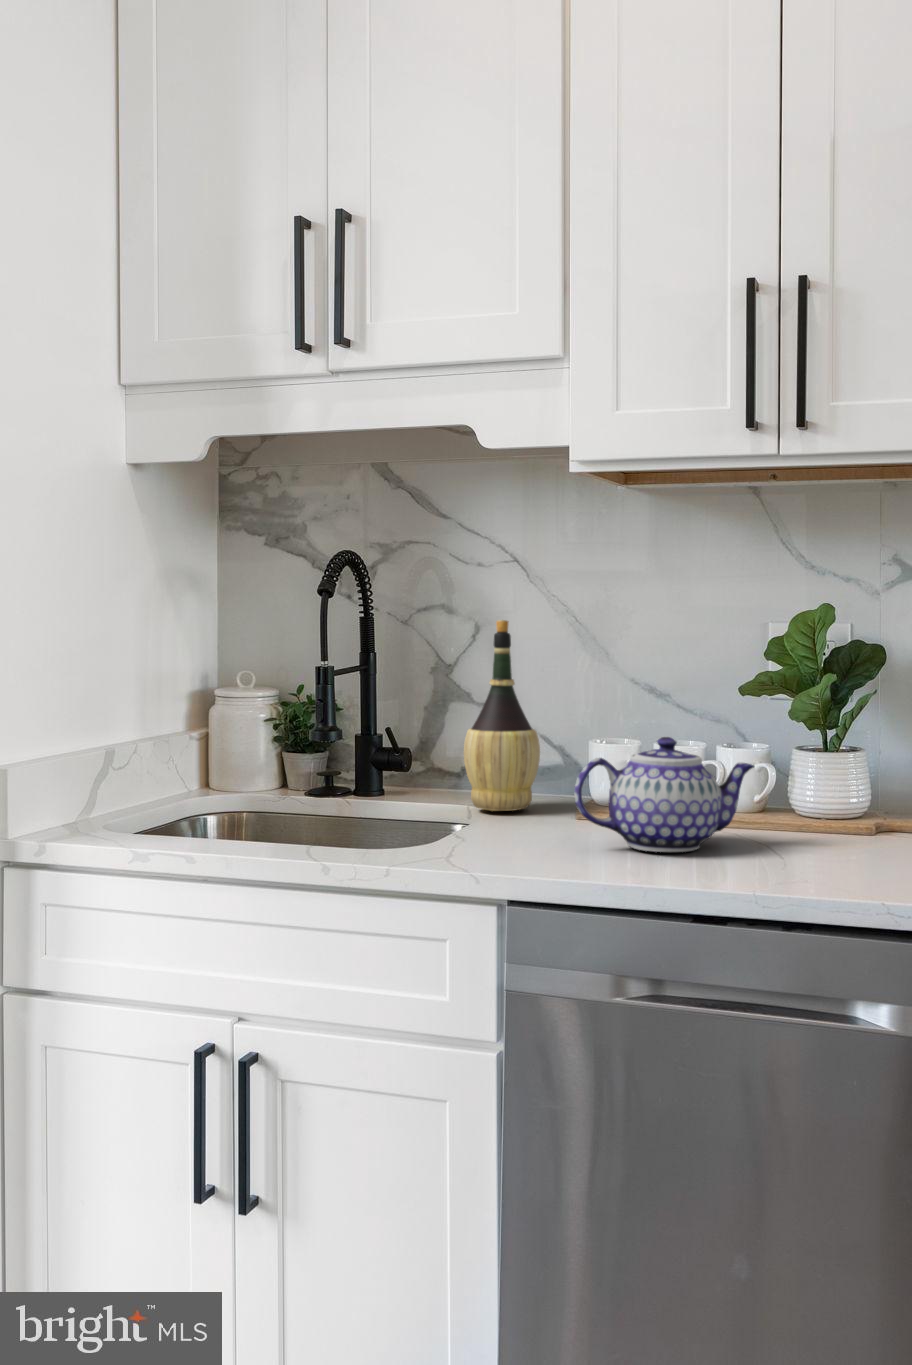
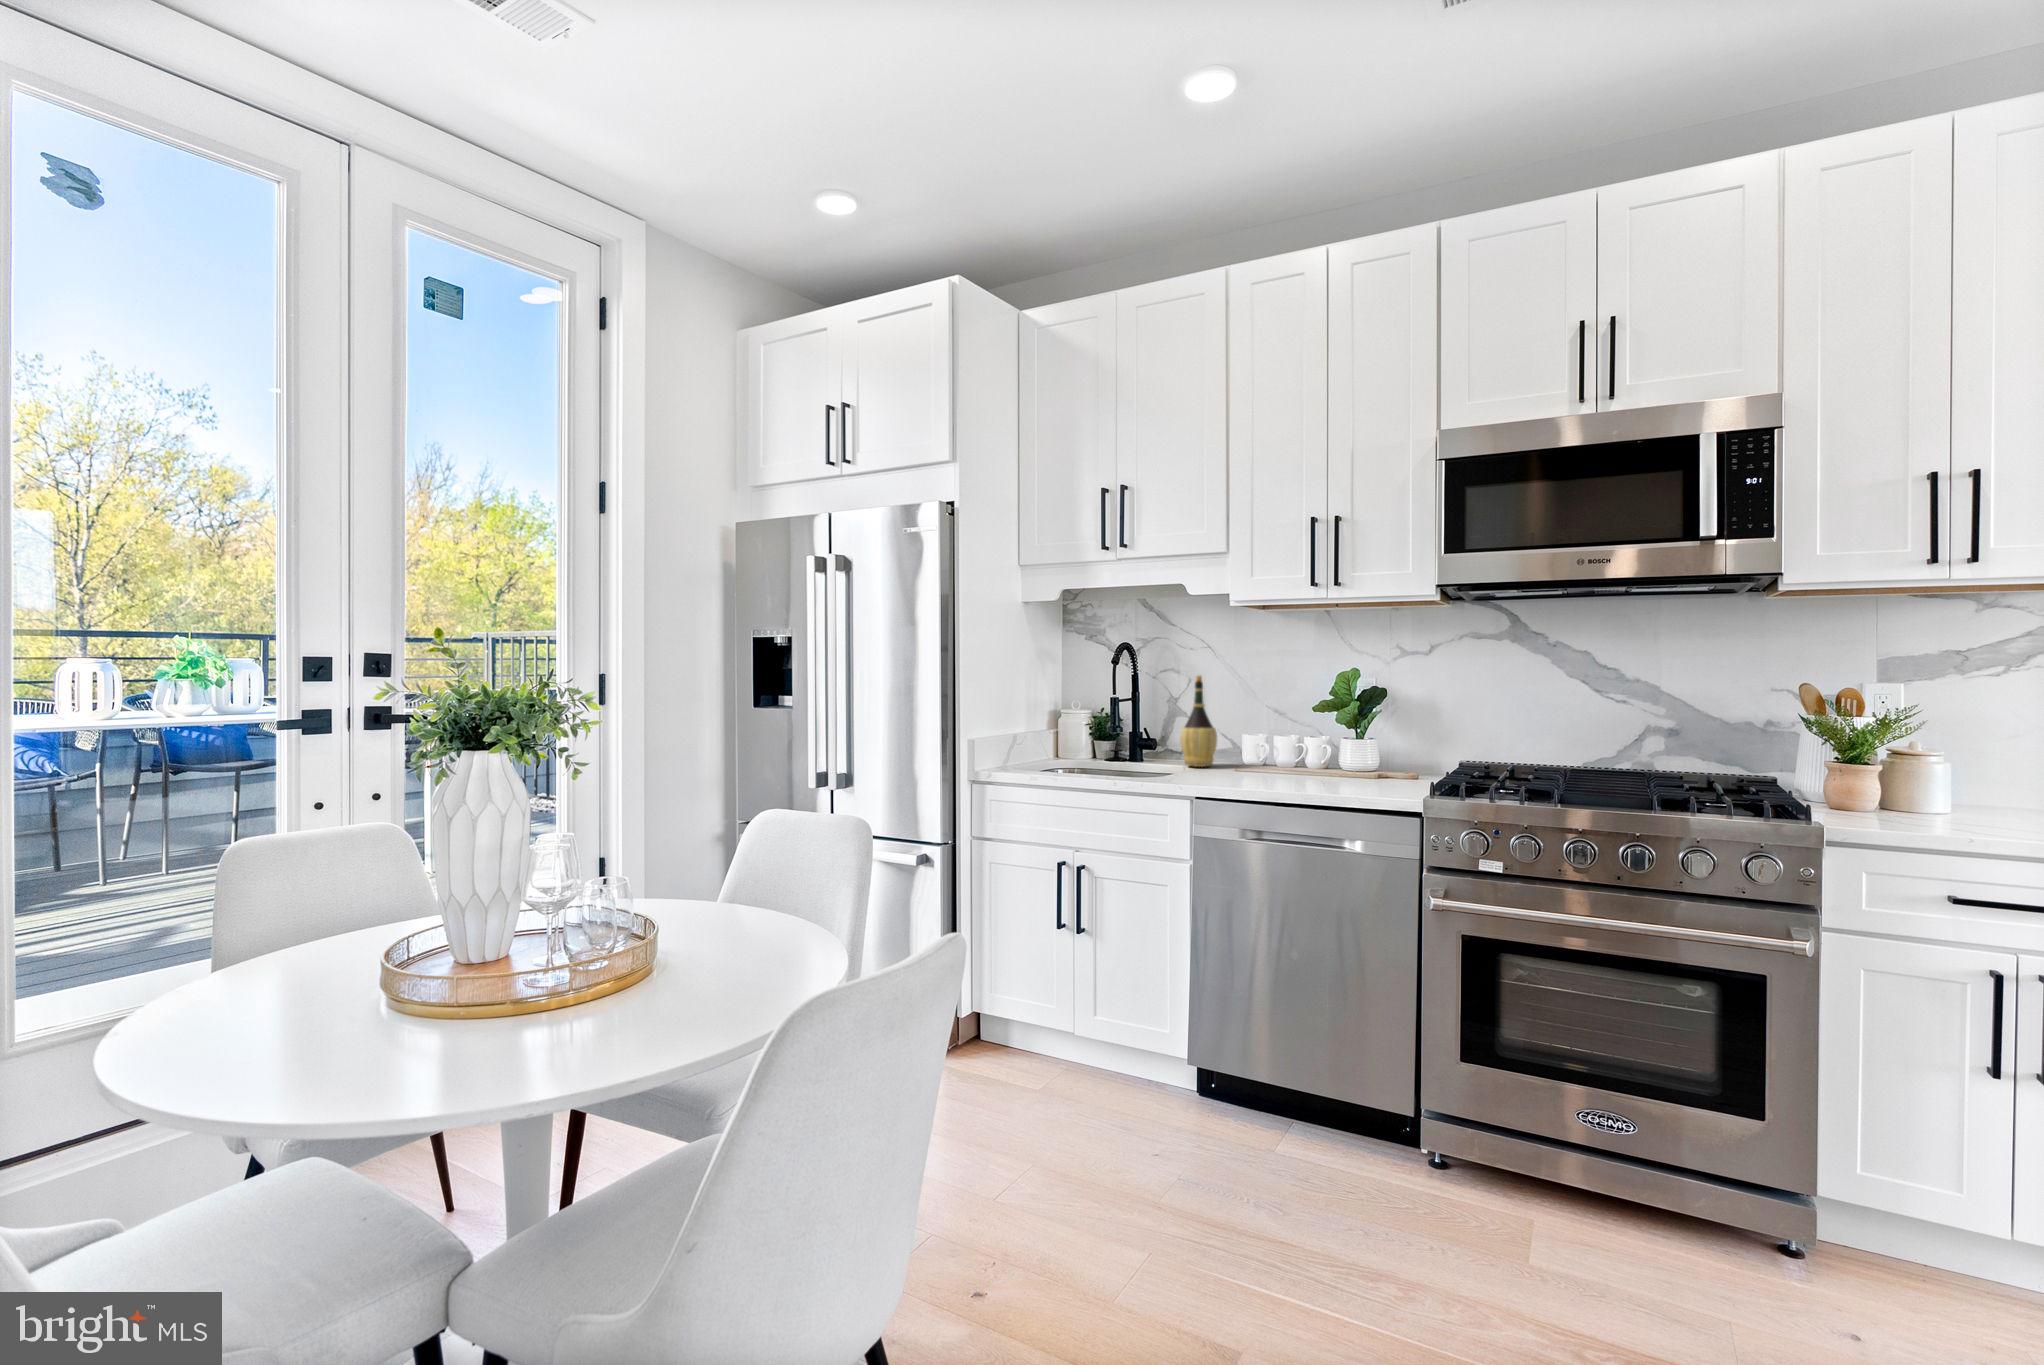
teapot: present [574,737,754,852] -> none [1228,729,1314,782]

